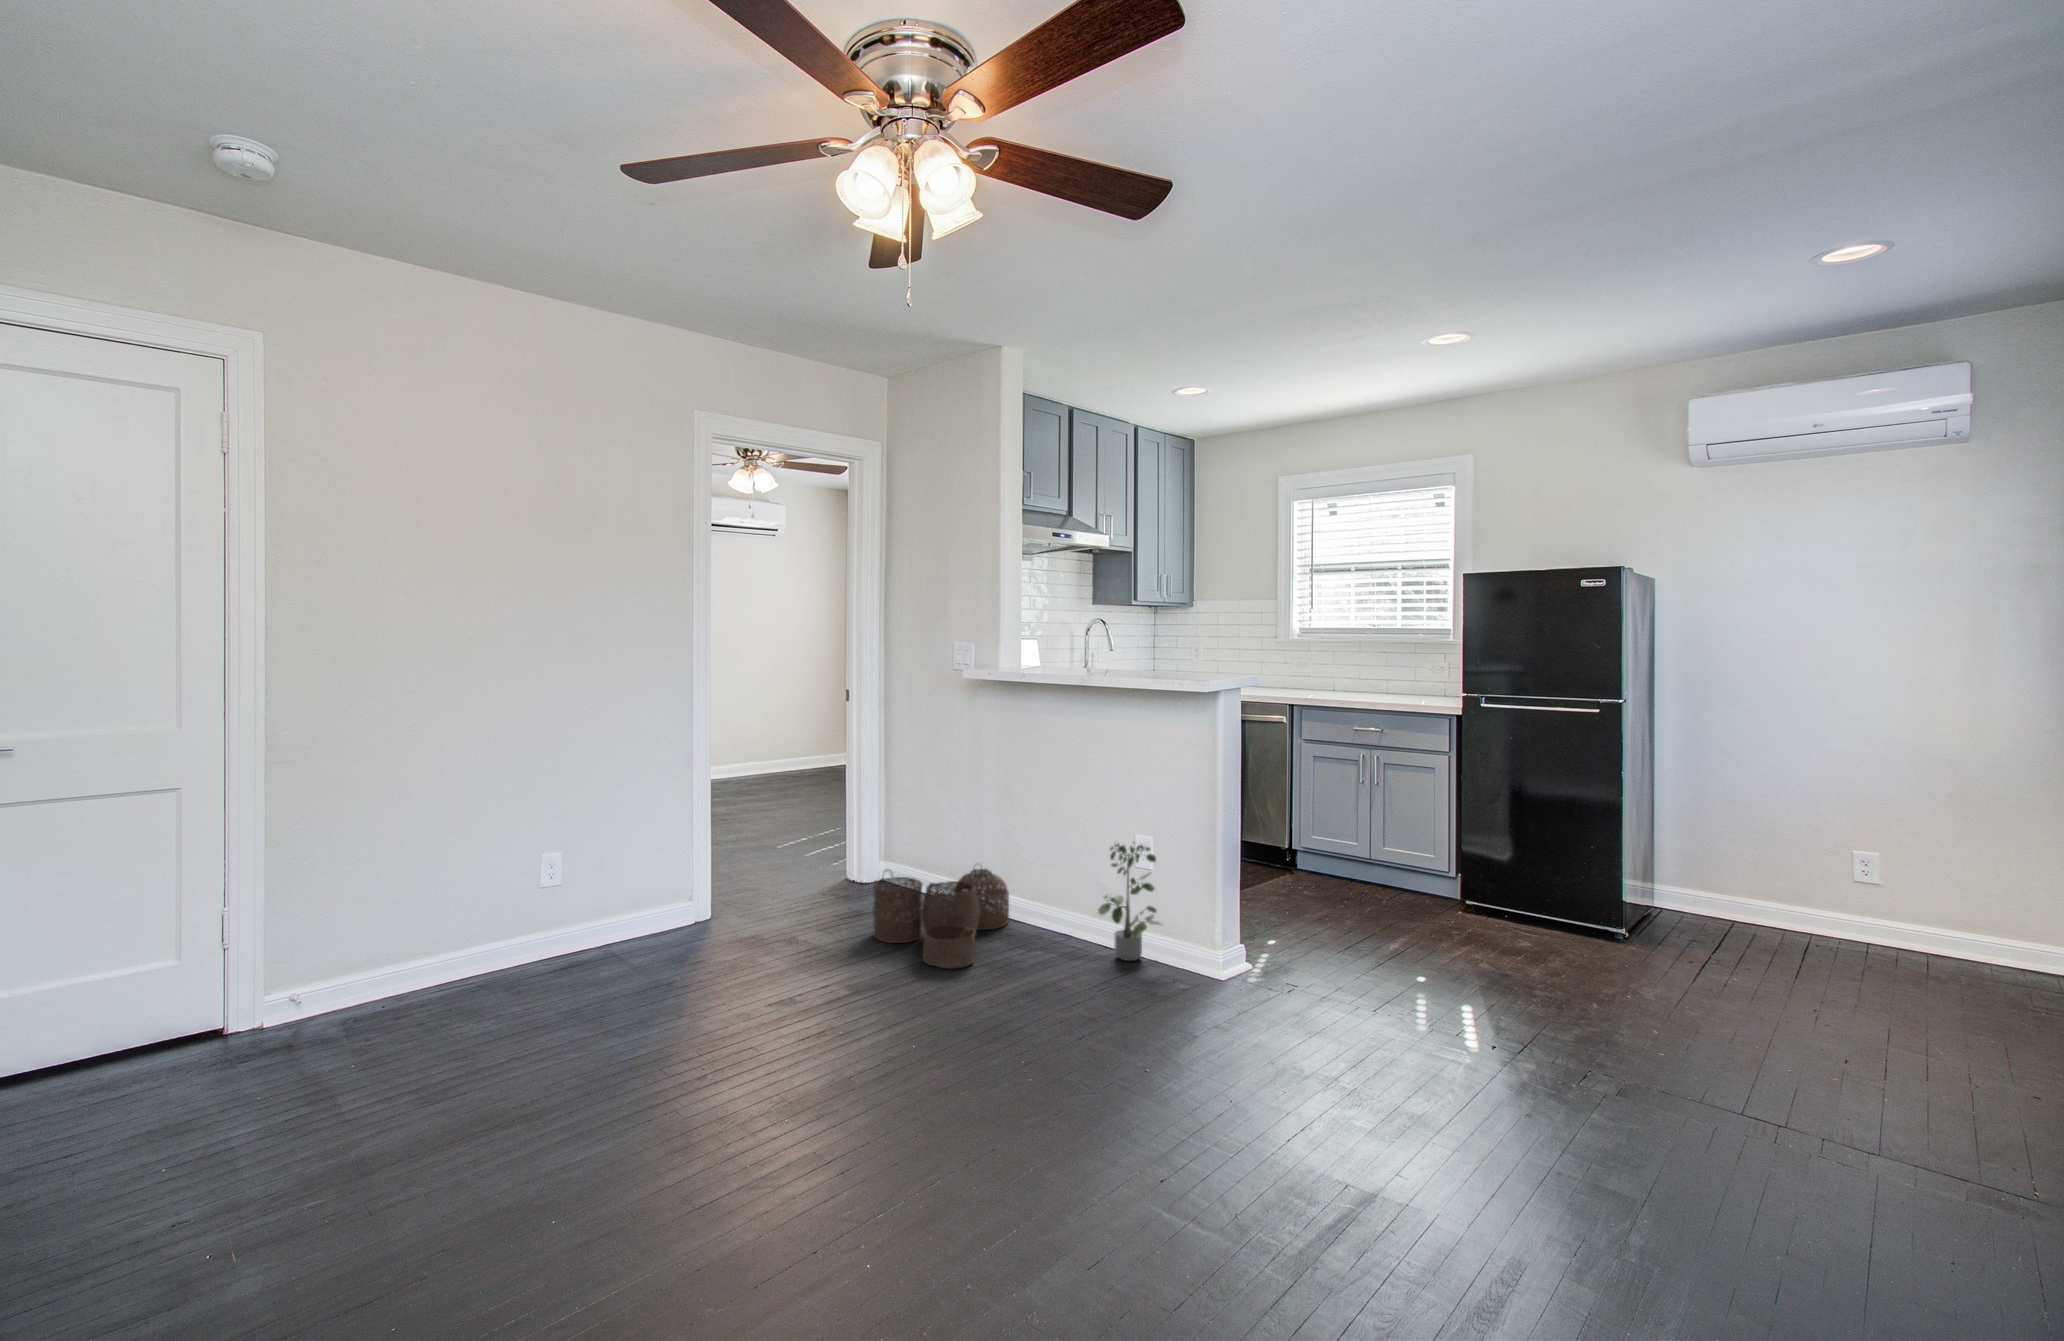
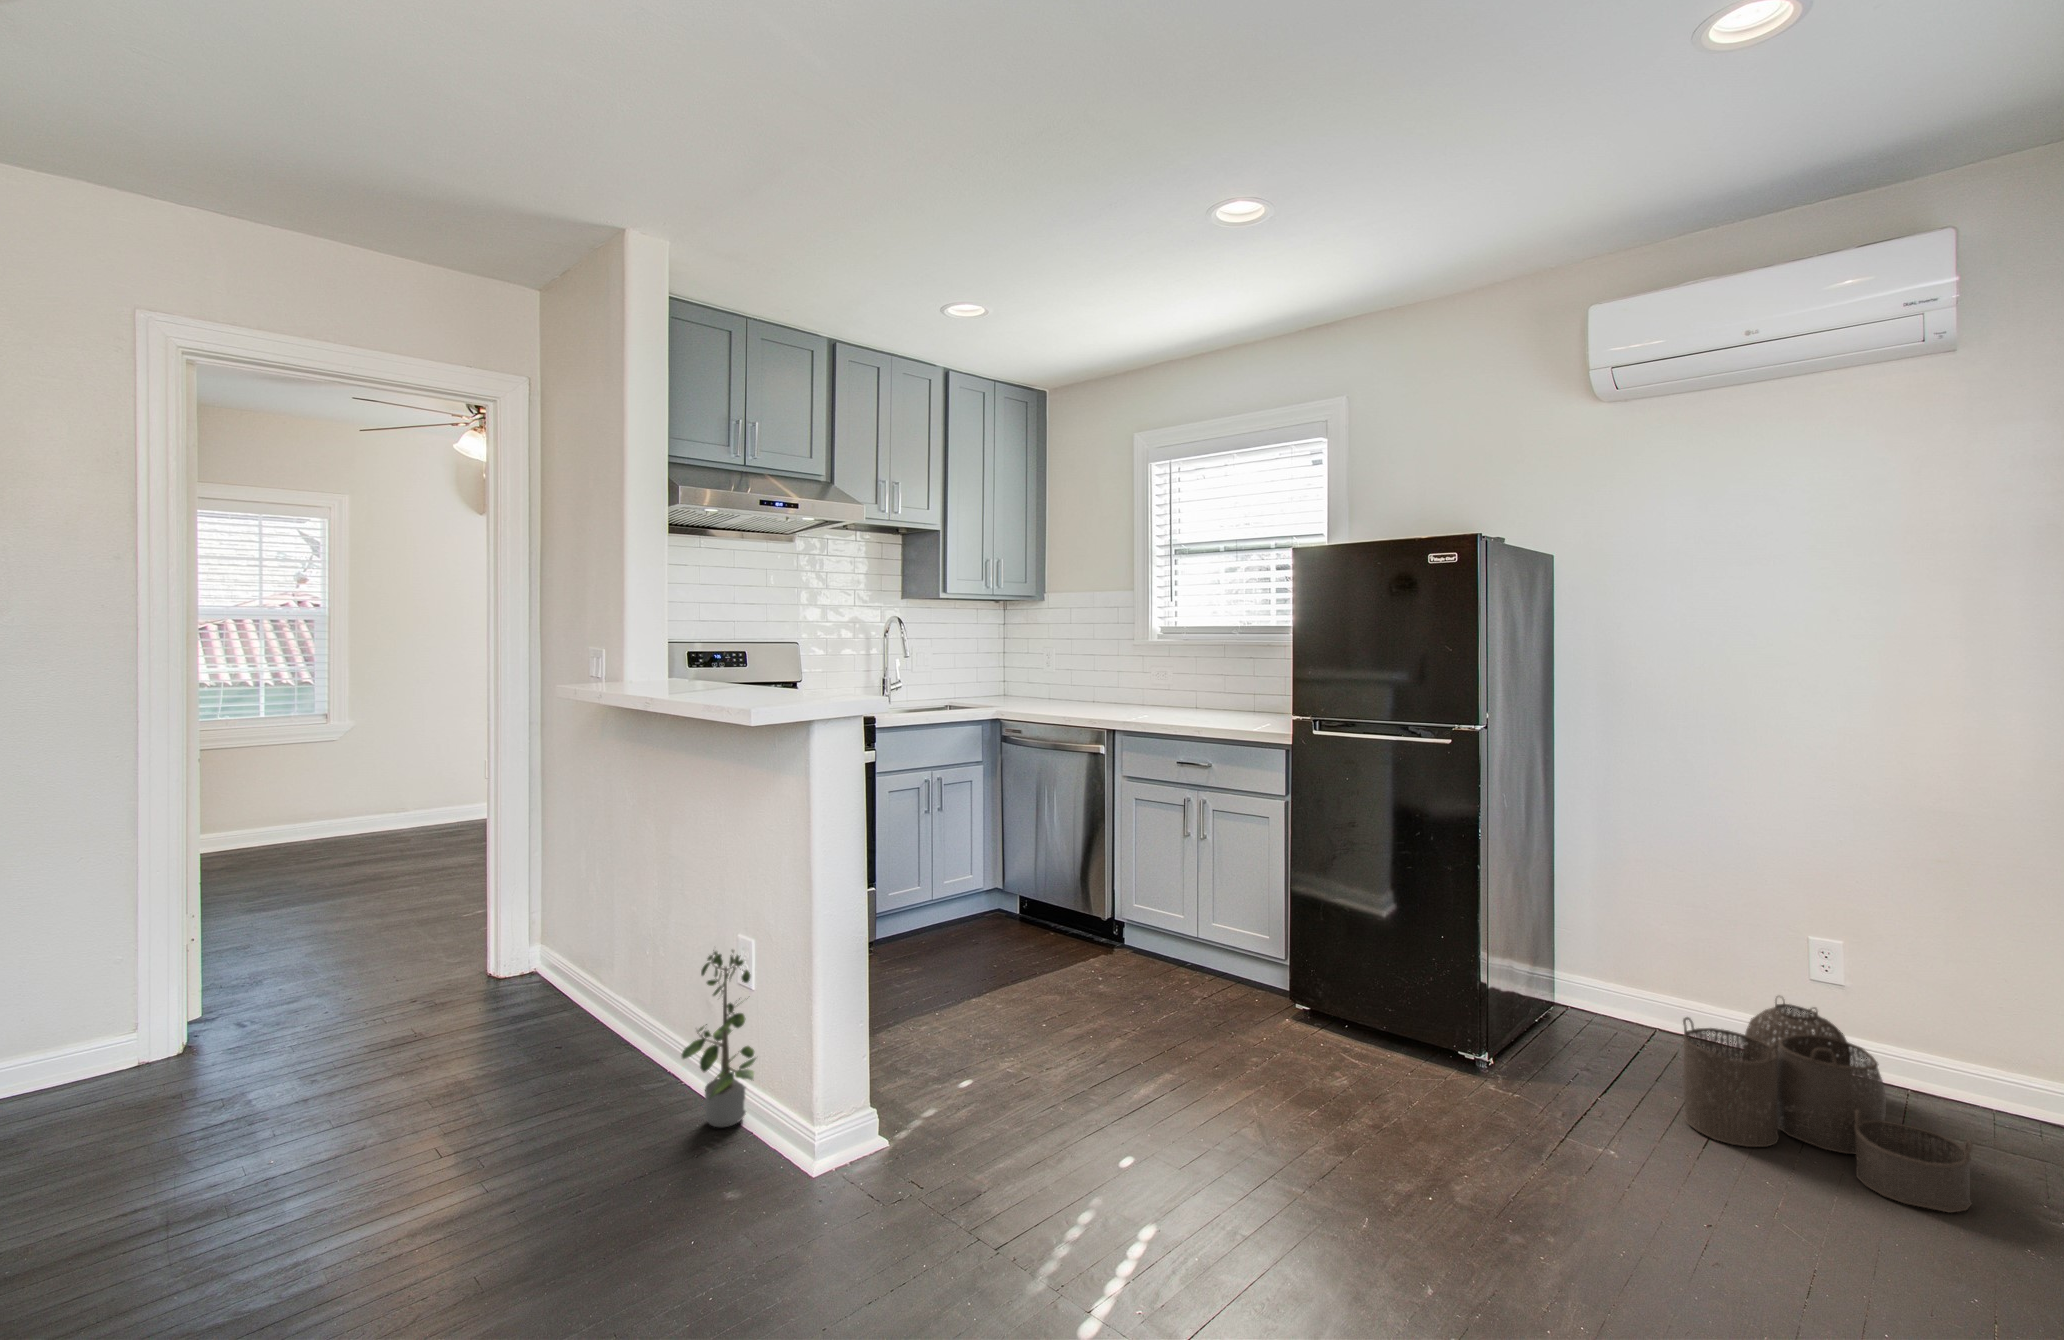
woven basket: present [873,864,1009,969] -> present [1683,998,1972,1213]

